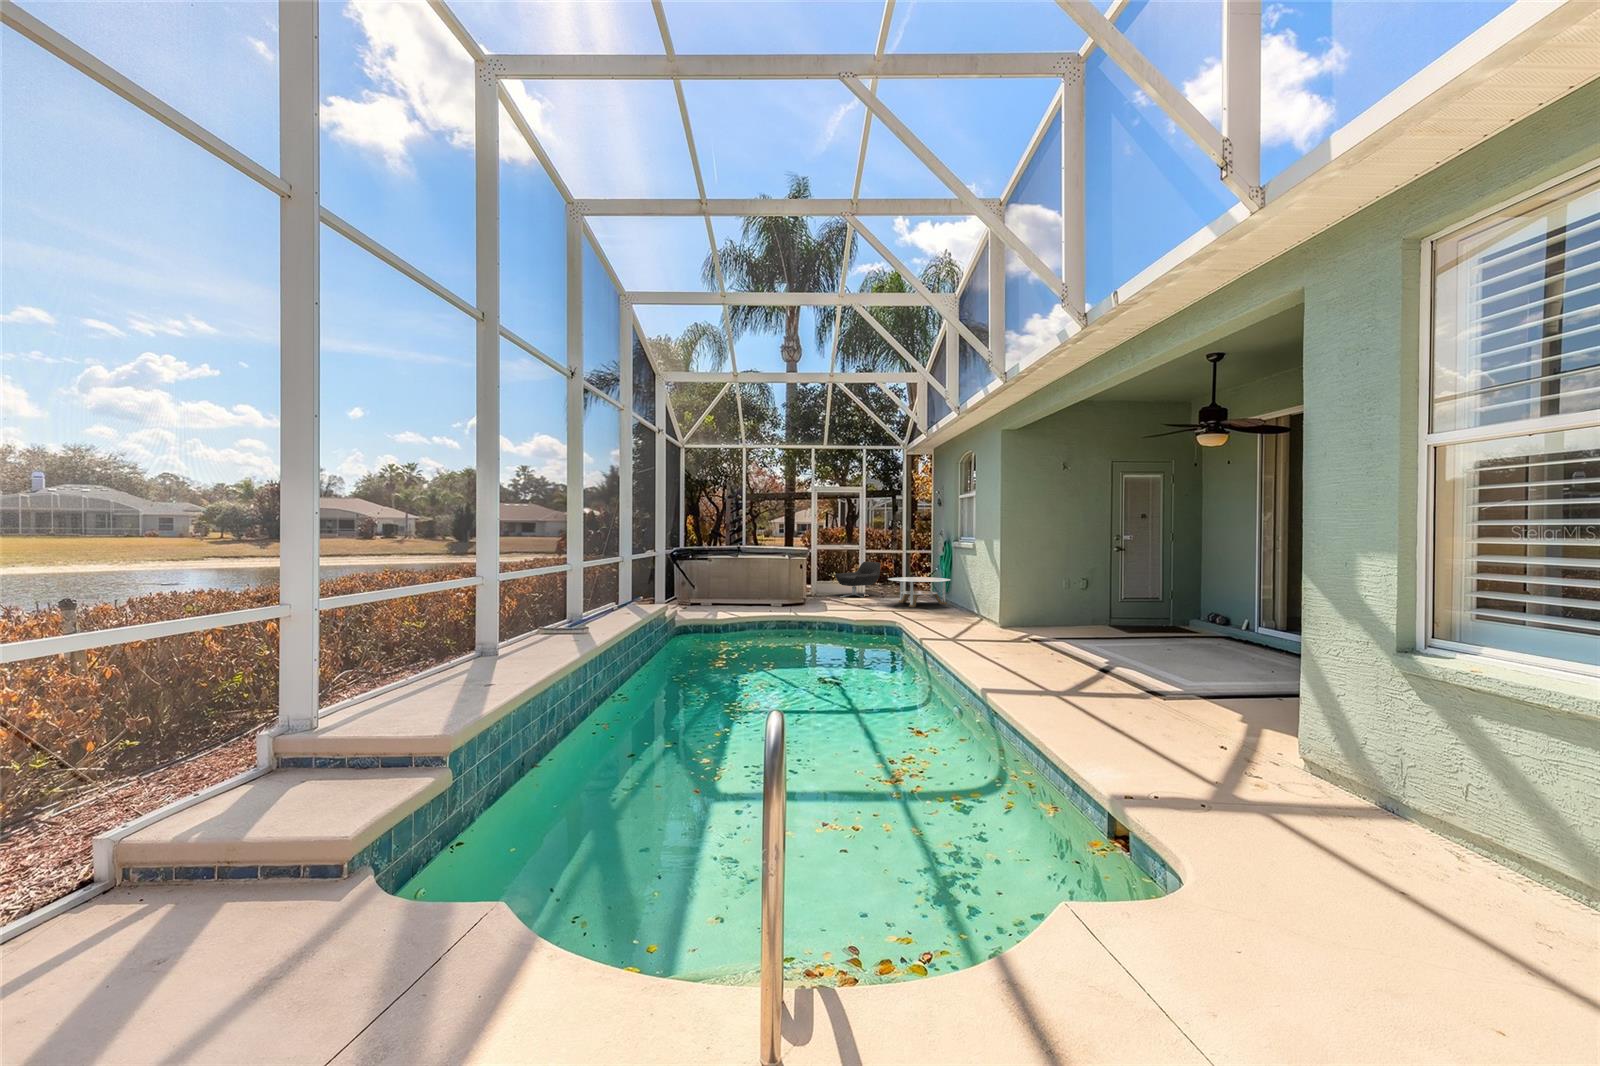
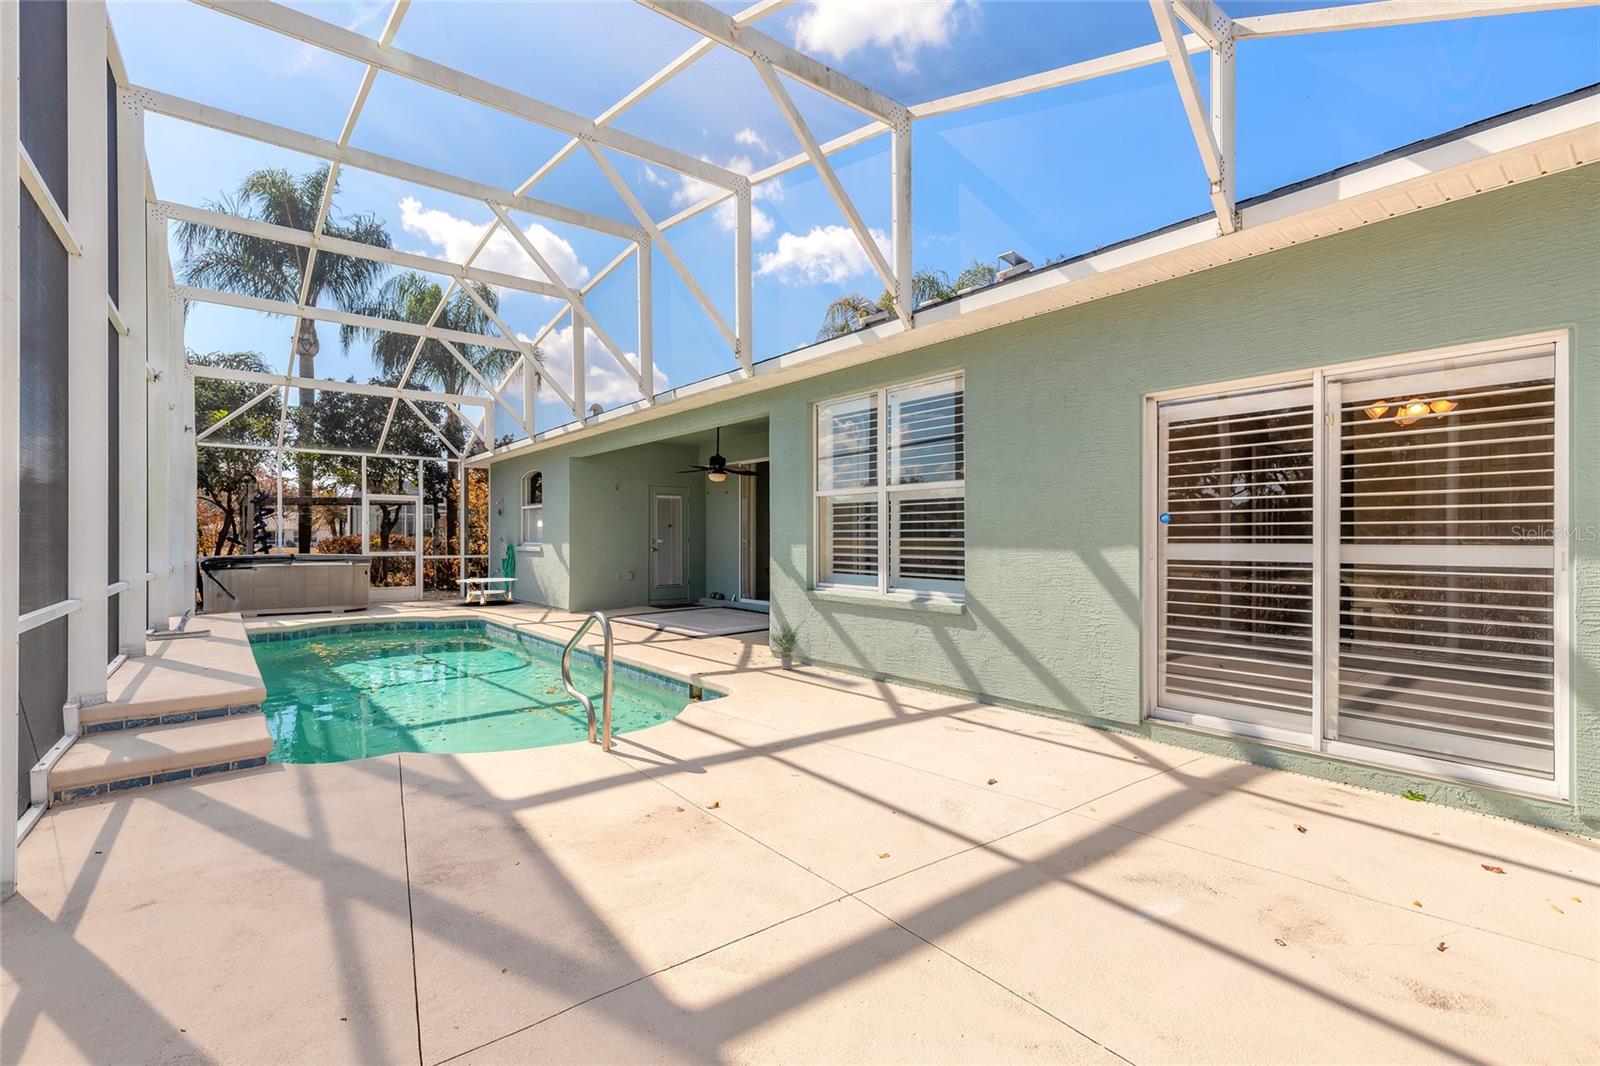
lounge chair: present [835,562,881,597] -> none [389,567,440,602]
potted plant: none [1281,703,1405,825] -> present [768,626,800,669]

